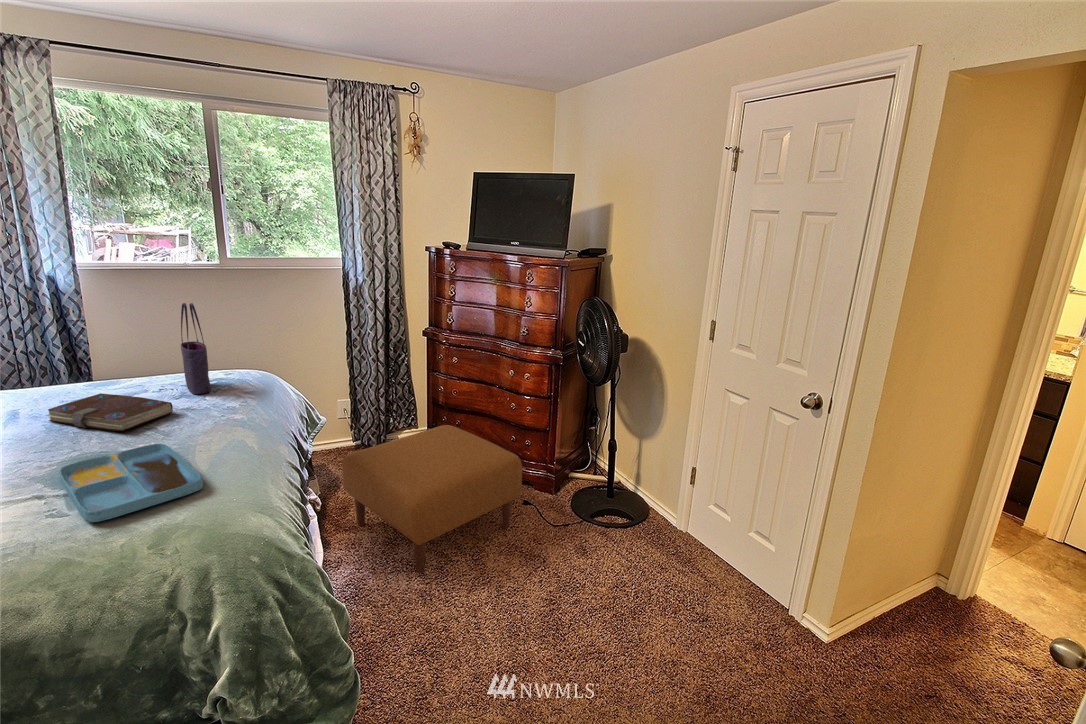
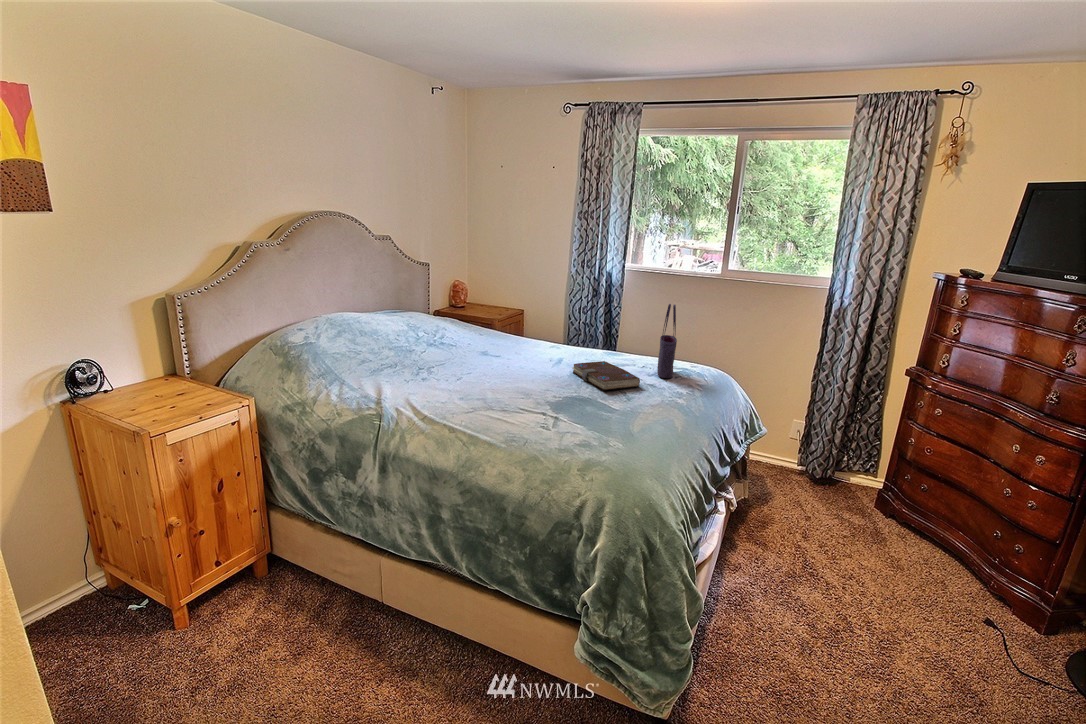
ottoman: present [342,425,522,573] -> none [762,472,992,637]
tray: present [60,444,203,522] -> none [557,402,629,446]

